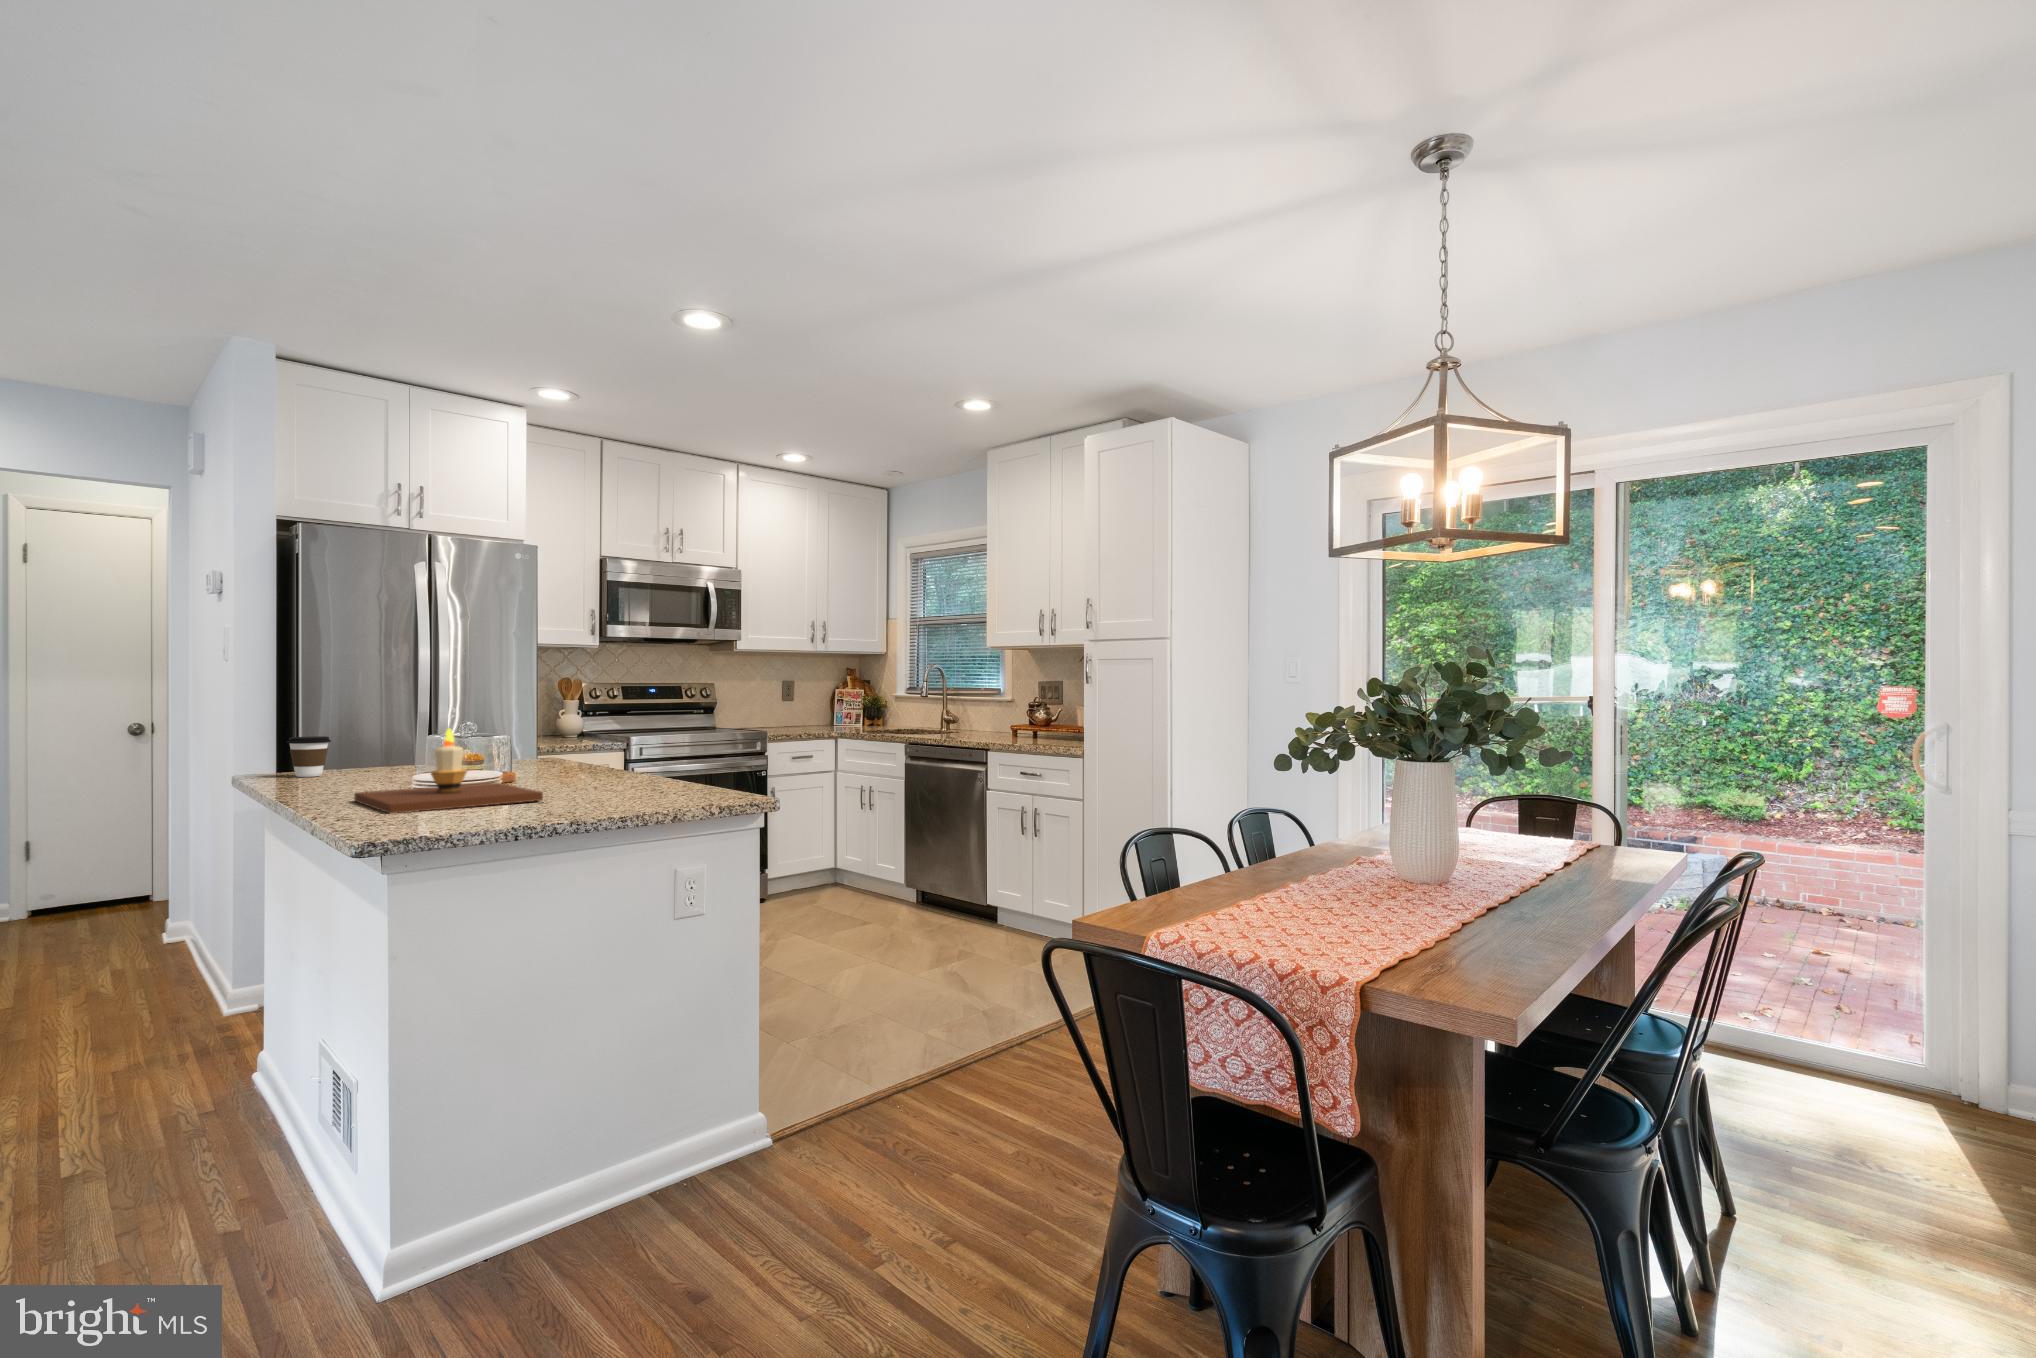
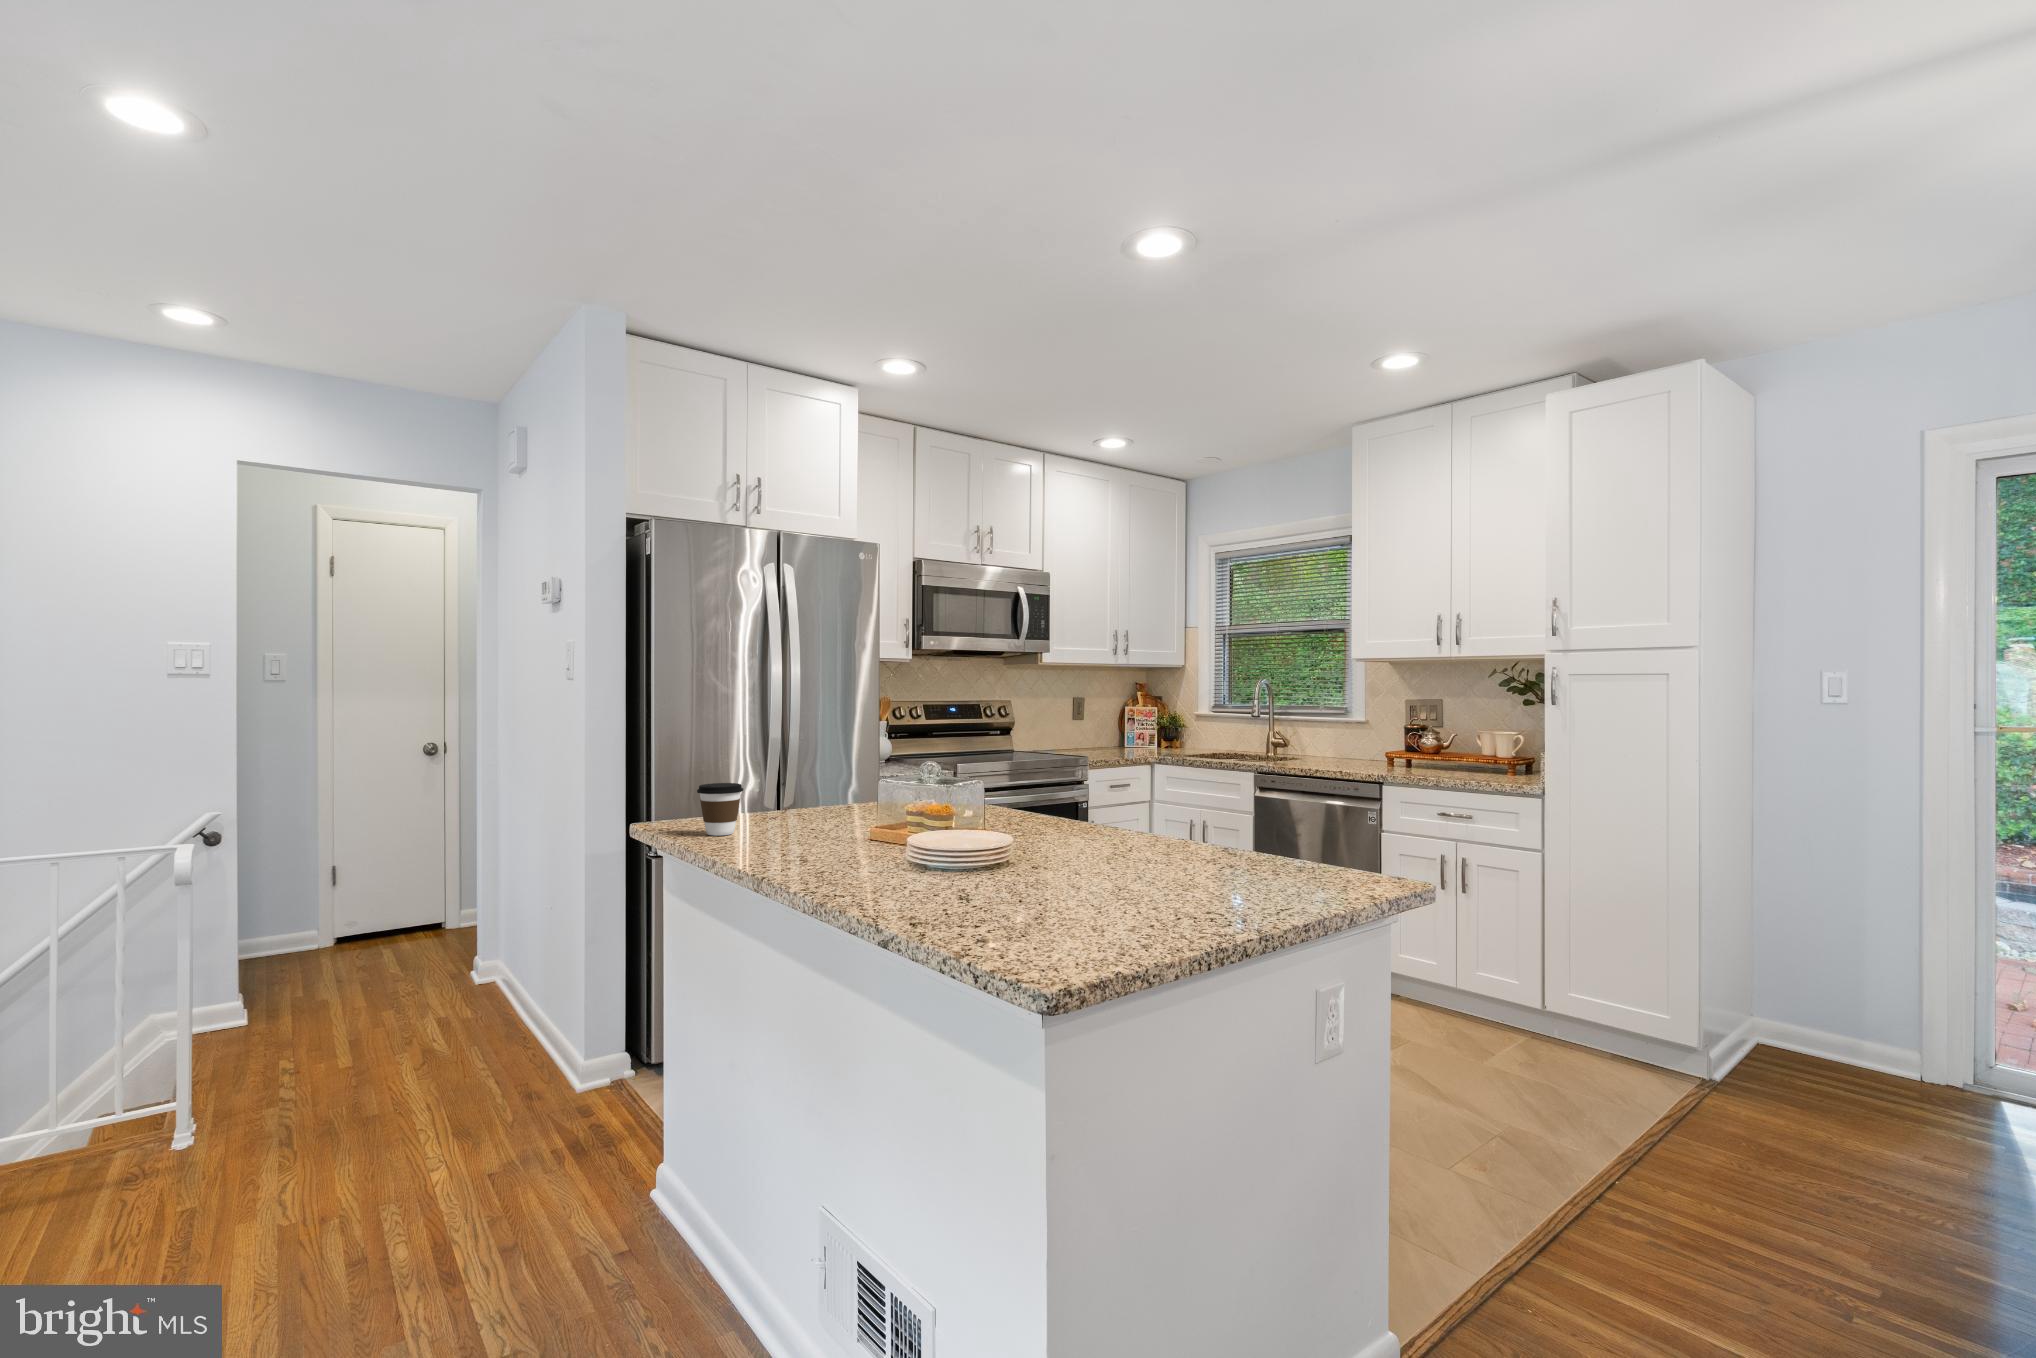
candle: present [354,729,543,814] -> none [895,792,1155,929]

